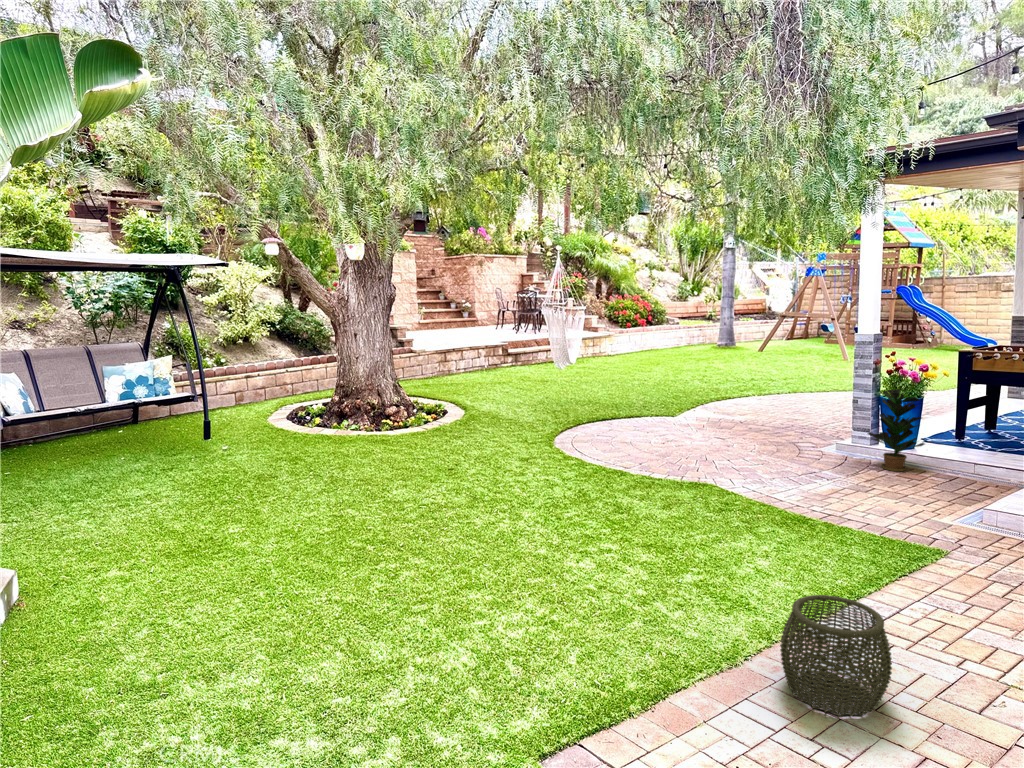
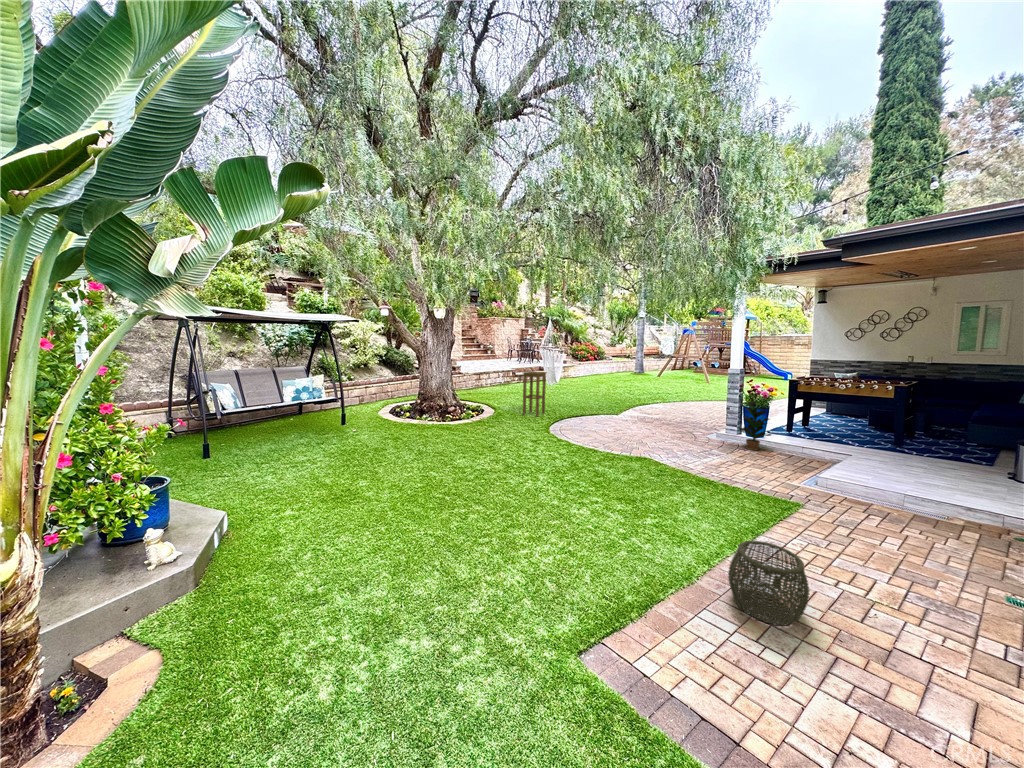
stool: none [511,345,554,423] -> present [523,371,546,417]

